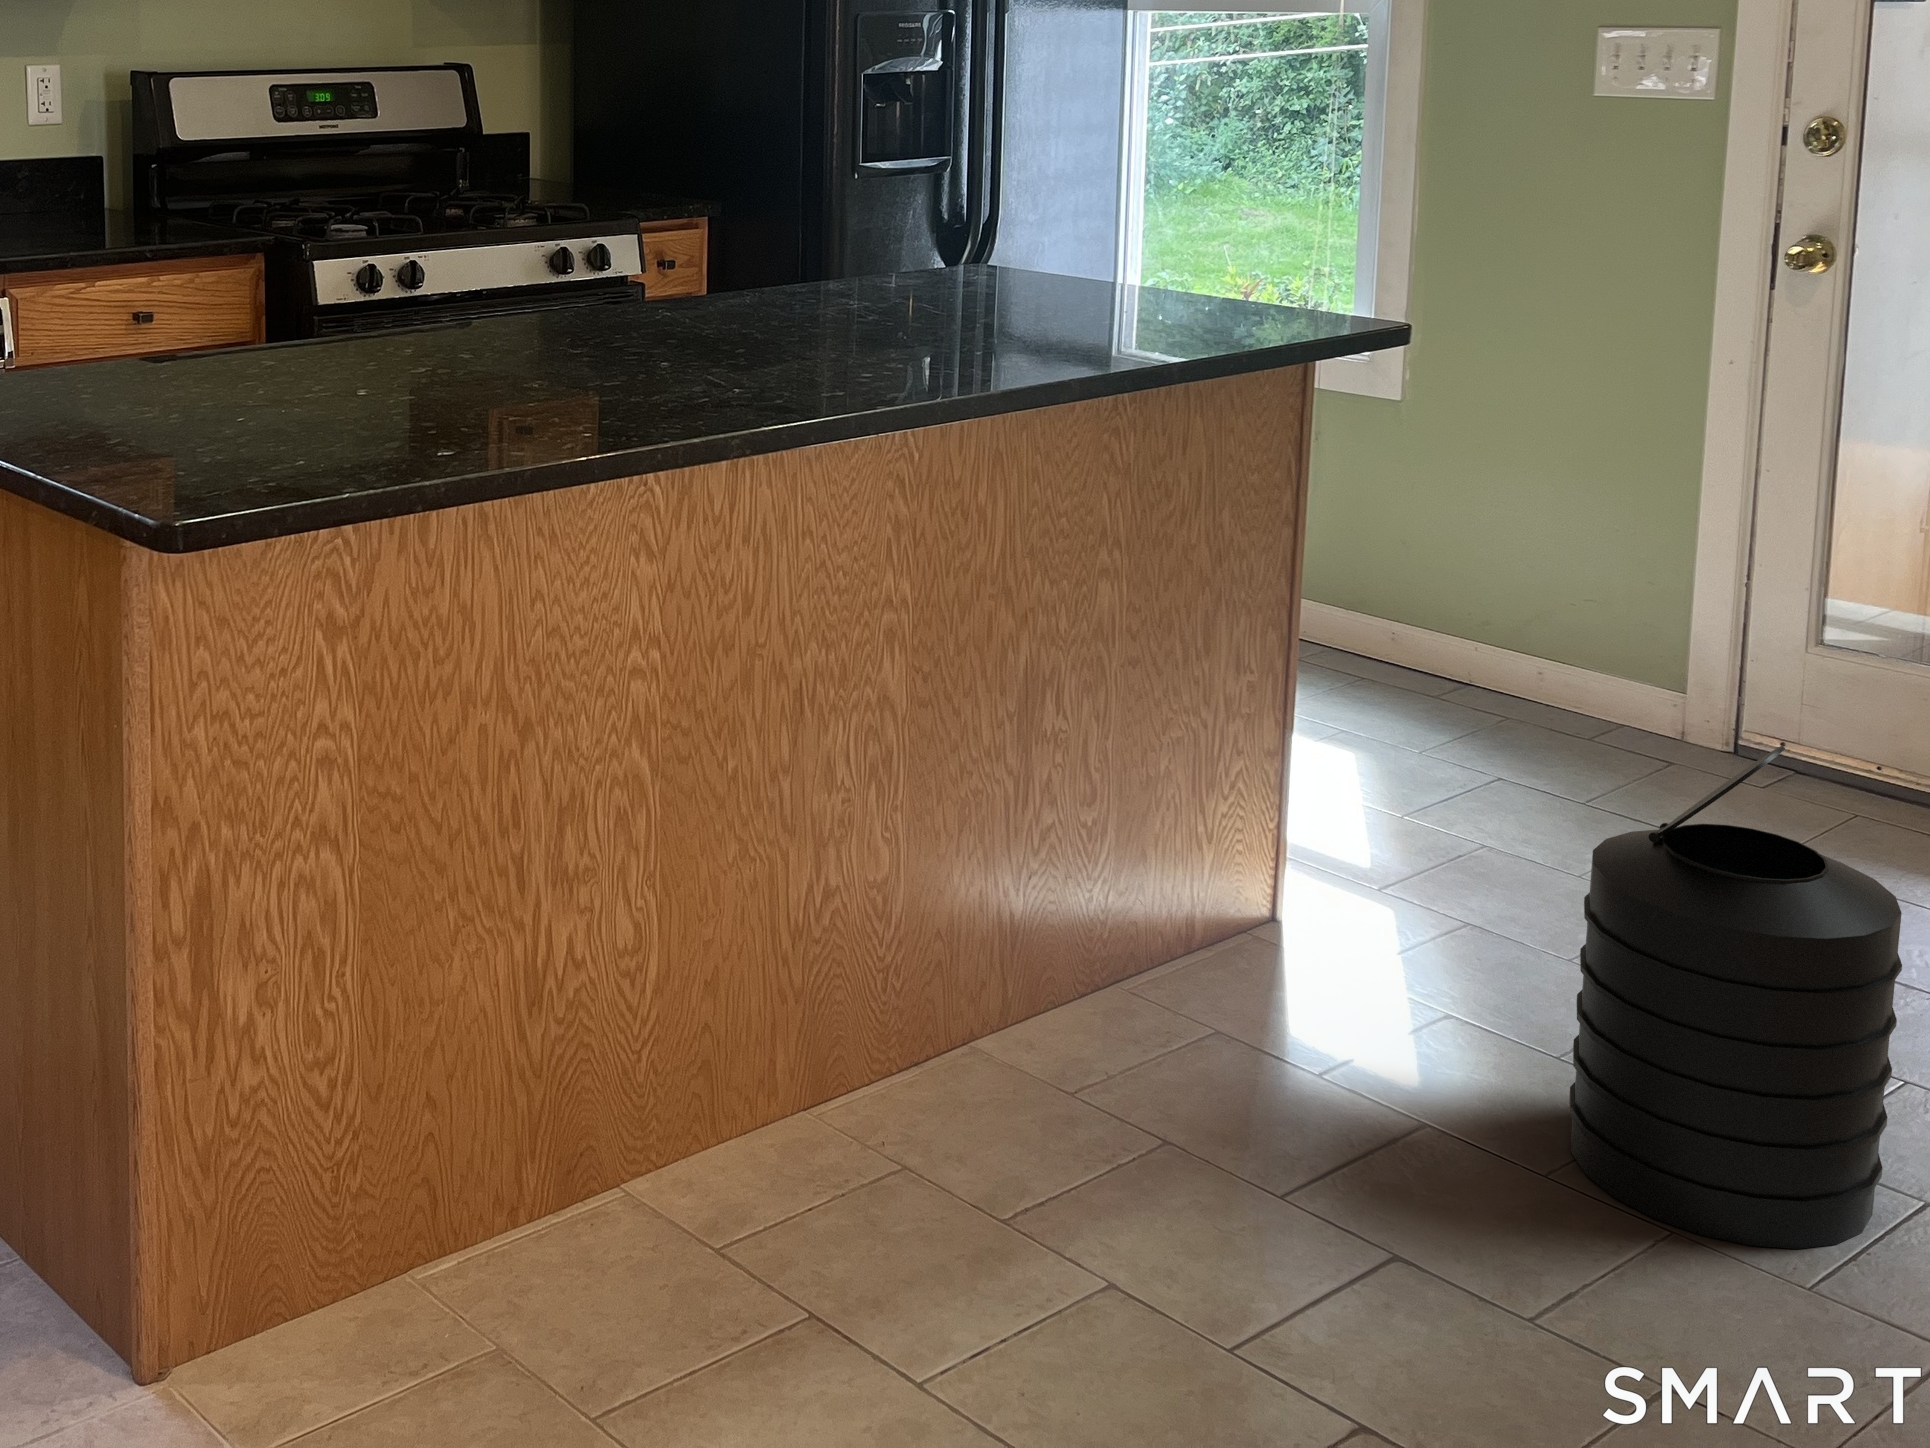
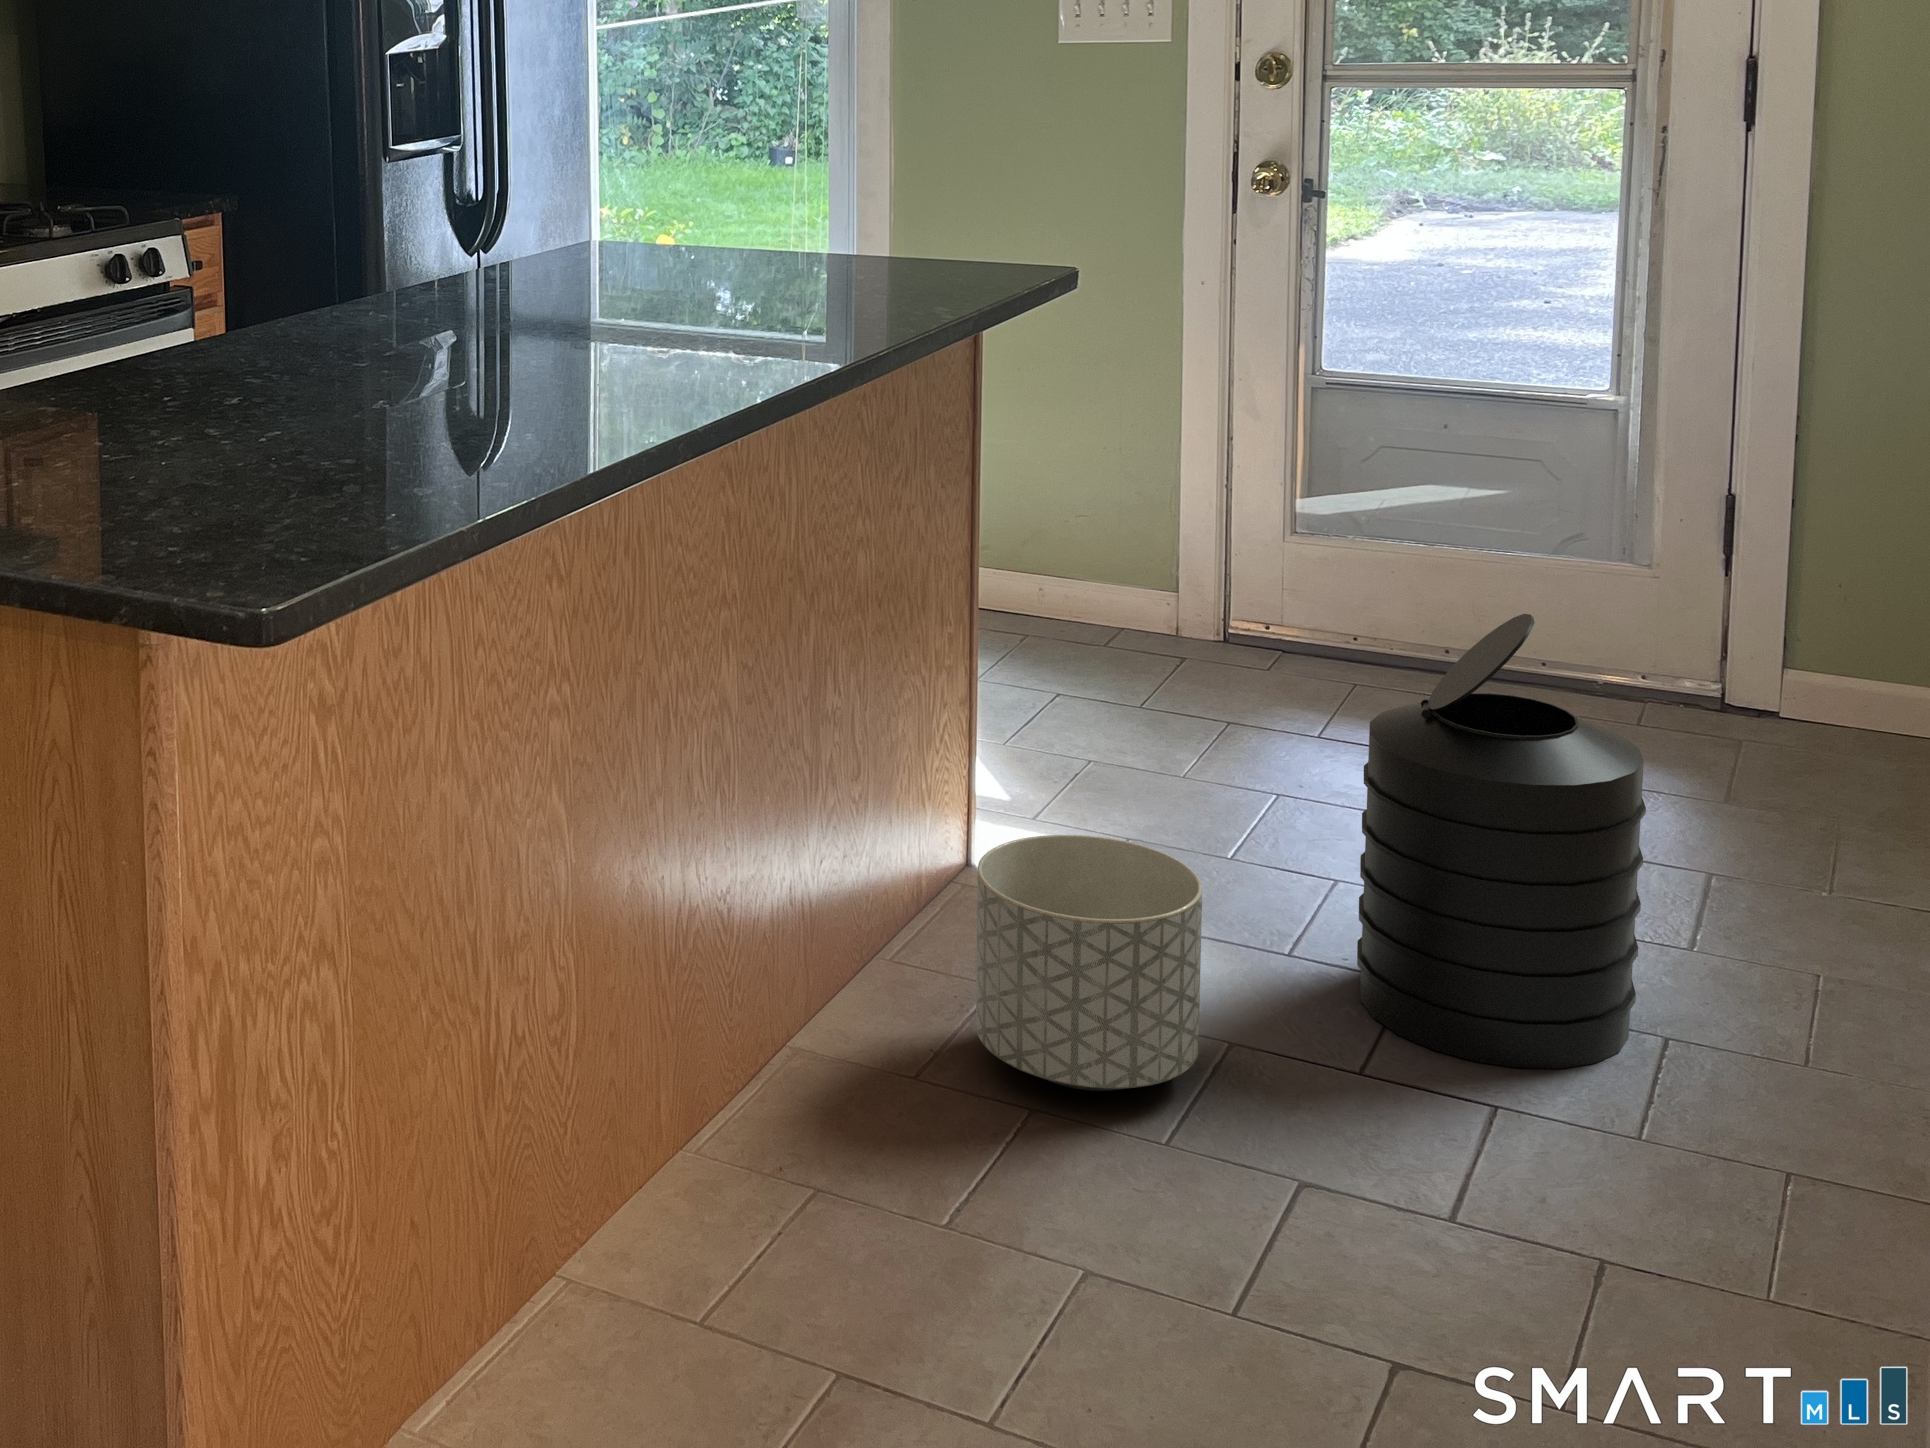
planter: none [1105,897,1342,1163] -> present [976,835,1202,1091]

